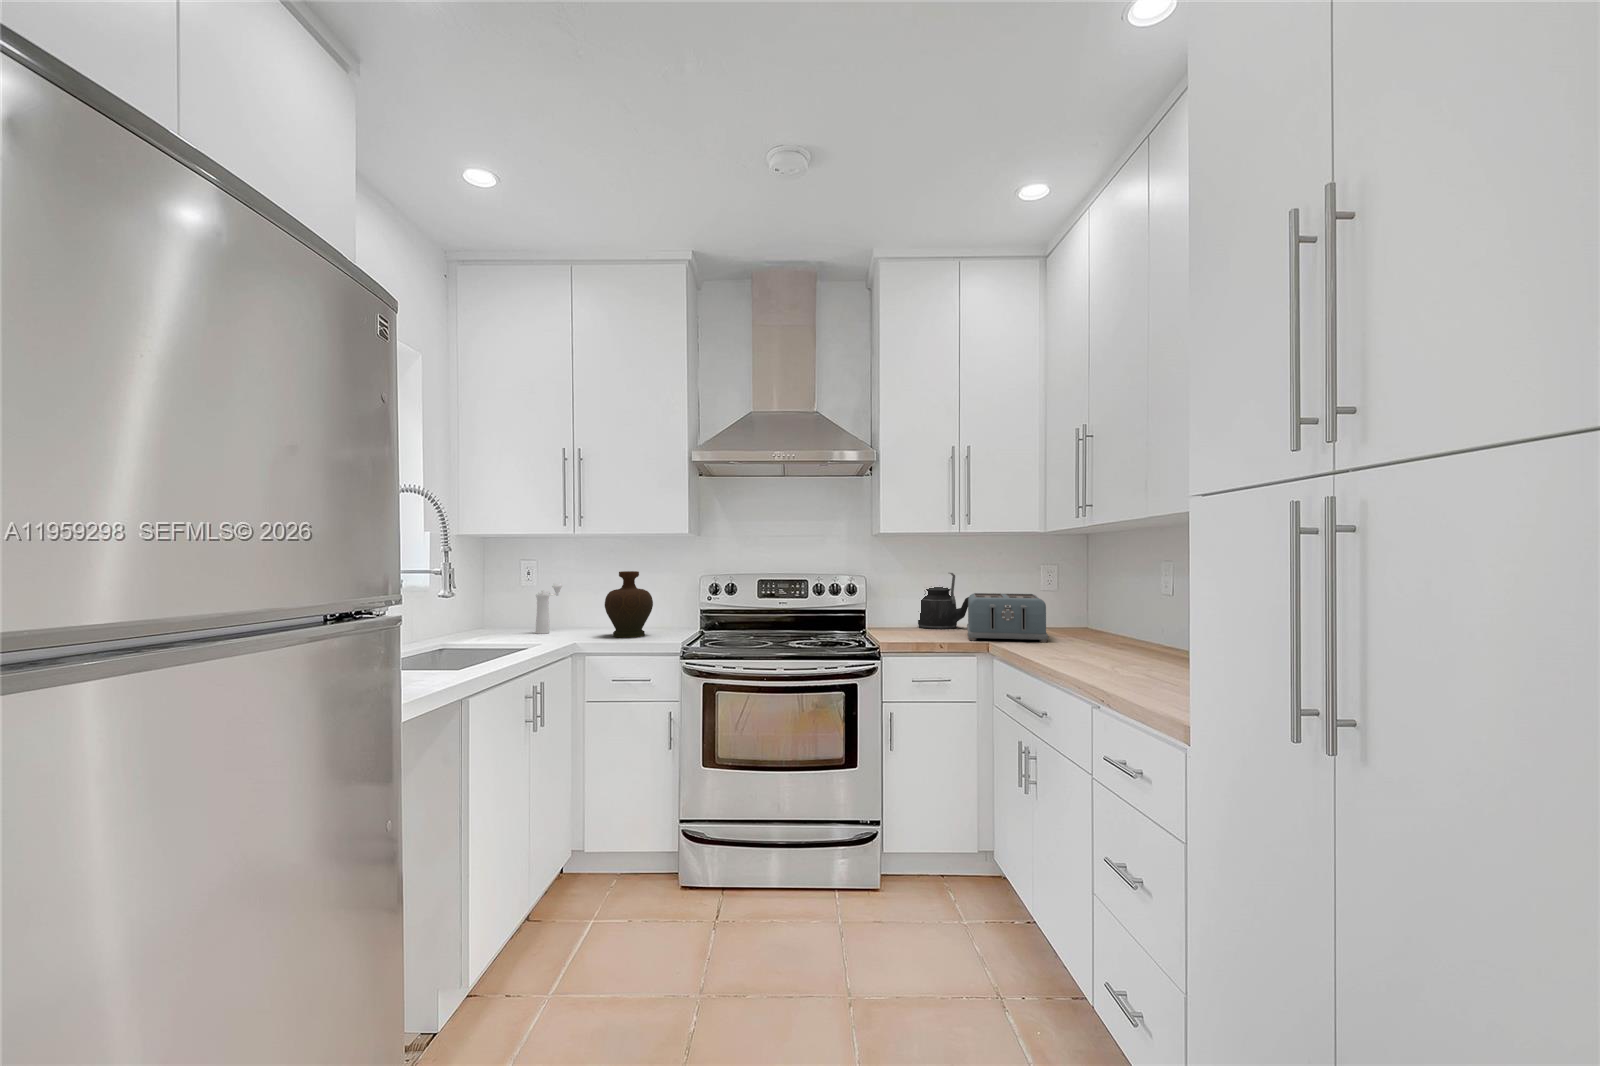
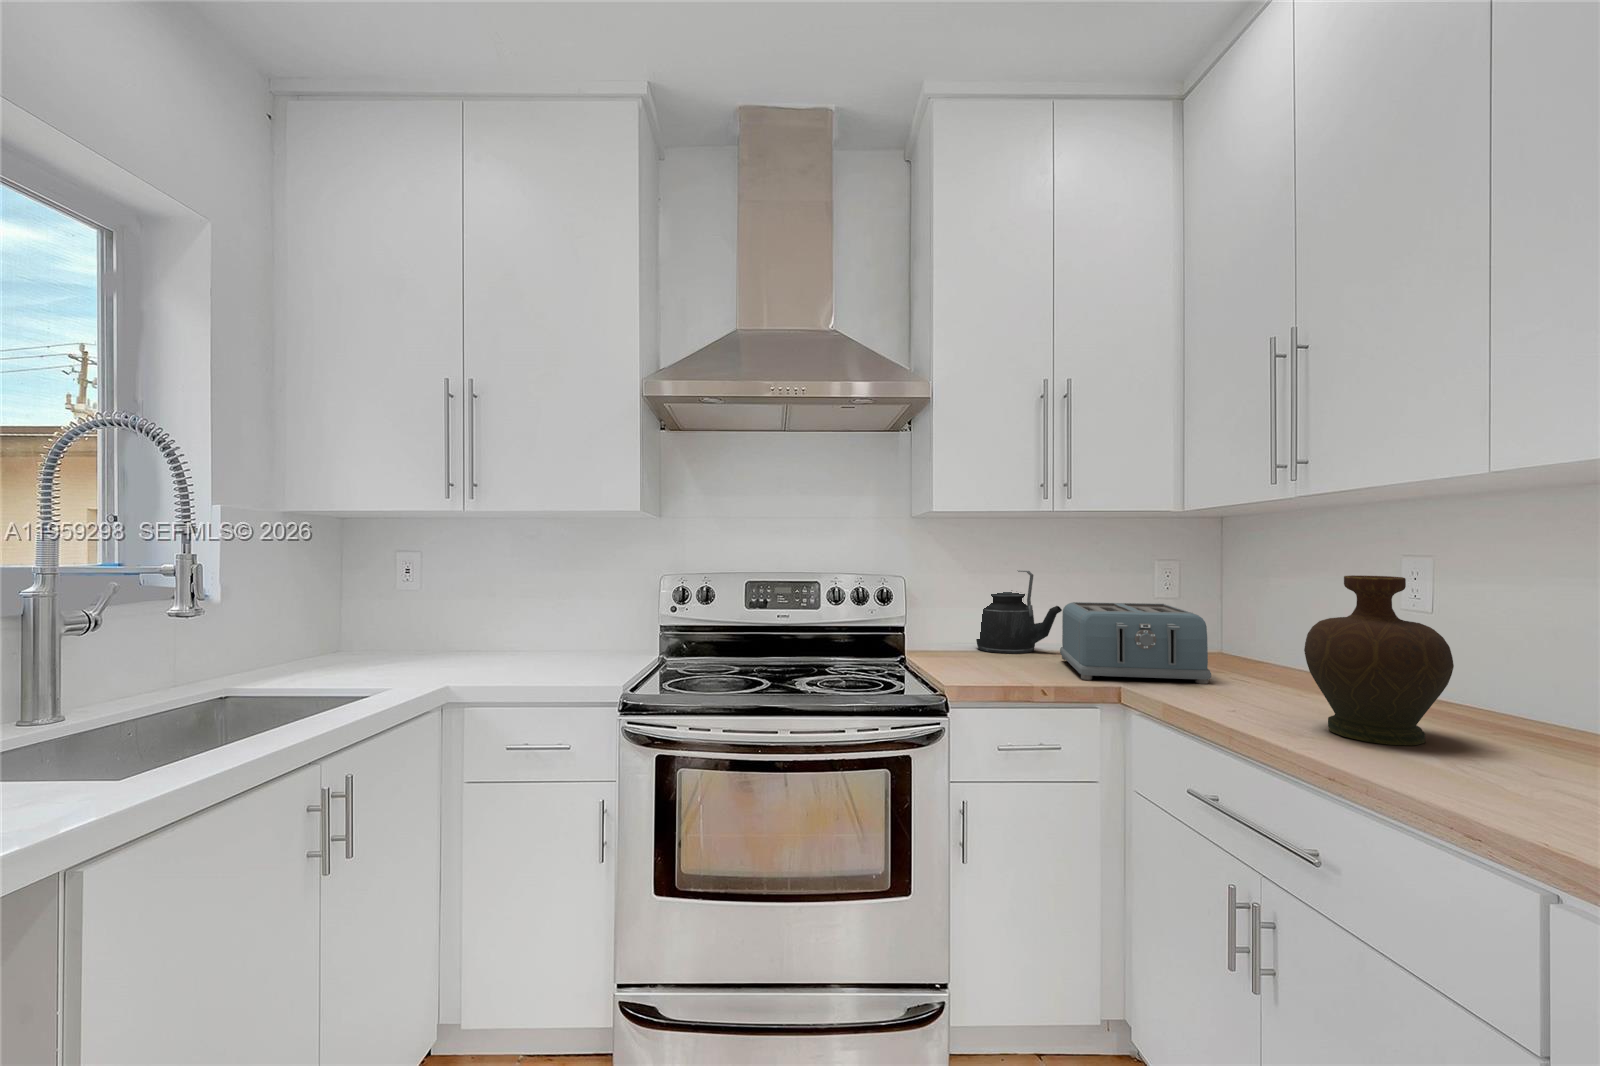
decorative vase: present [605,571,653,638] -> present [1304,575,1454,746]
pepper mill: present [536,583,562,634] -> none [407,587,454,664]

